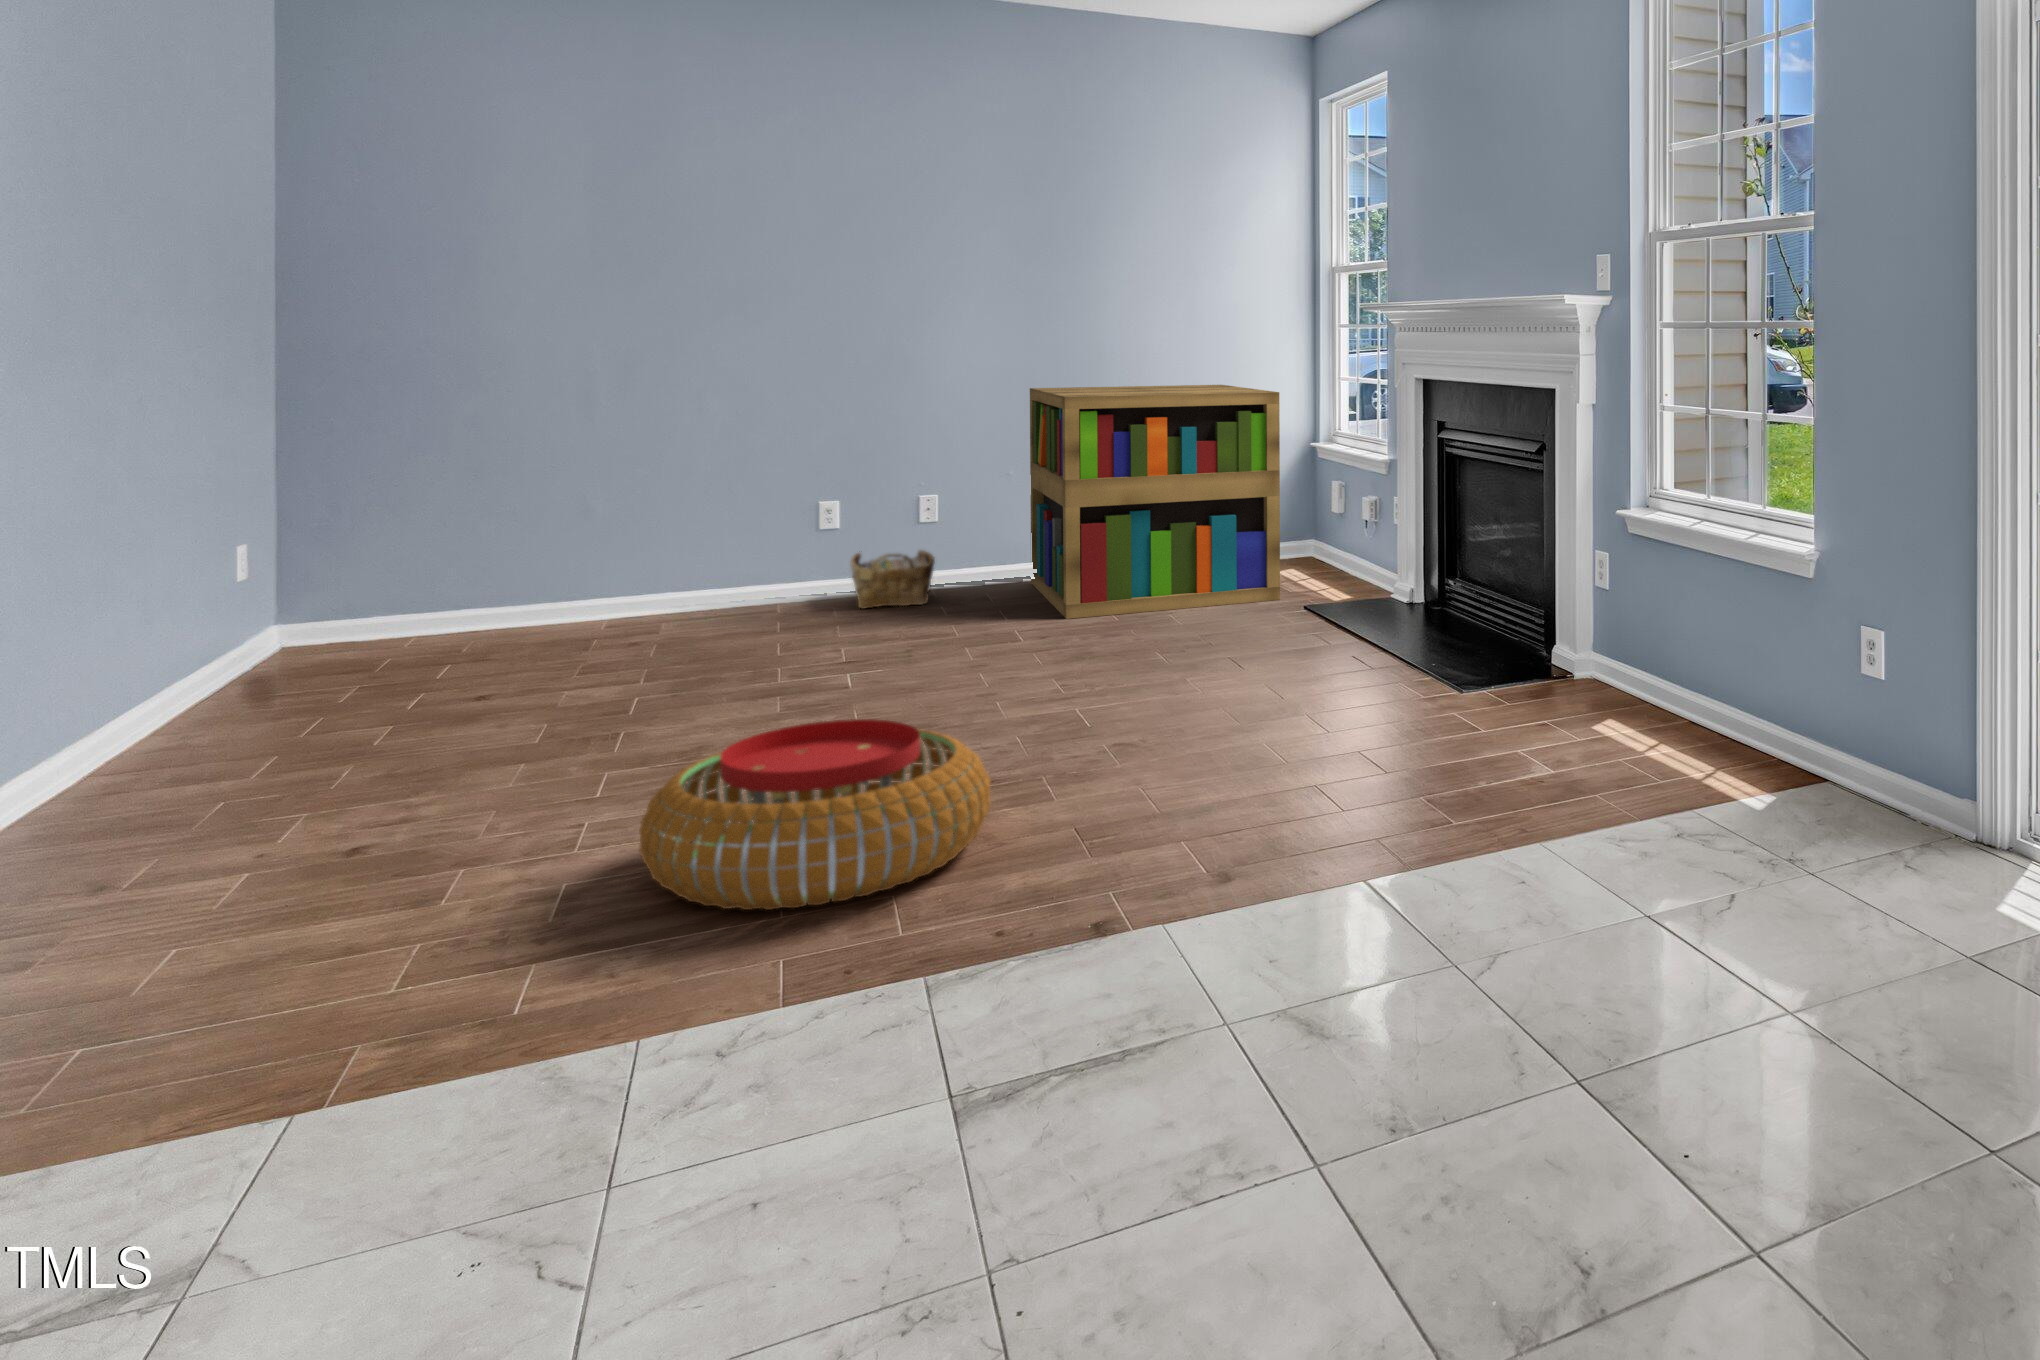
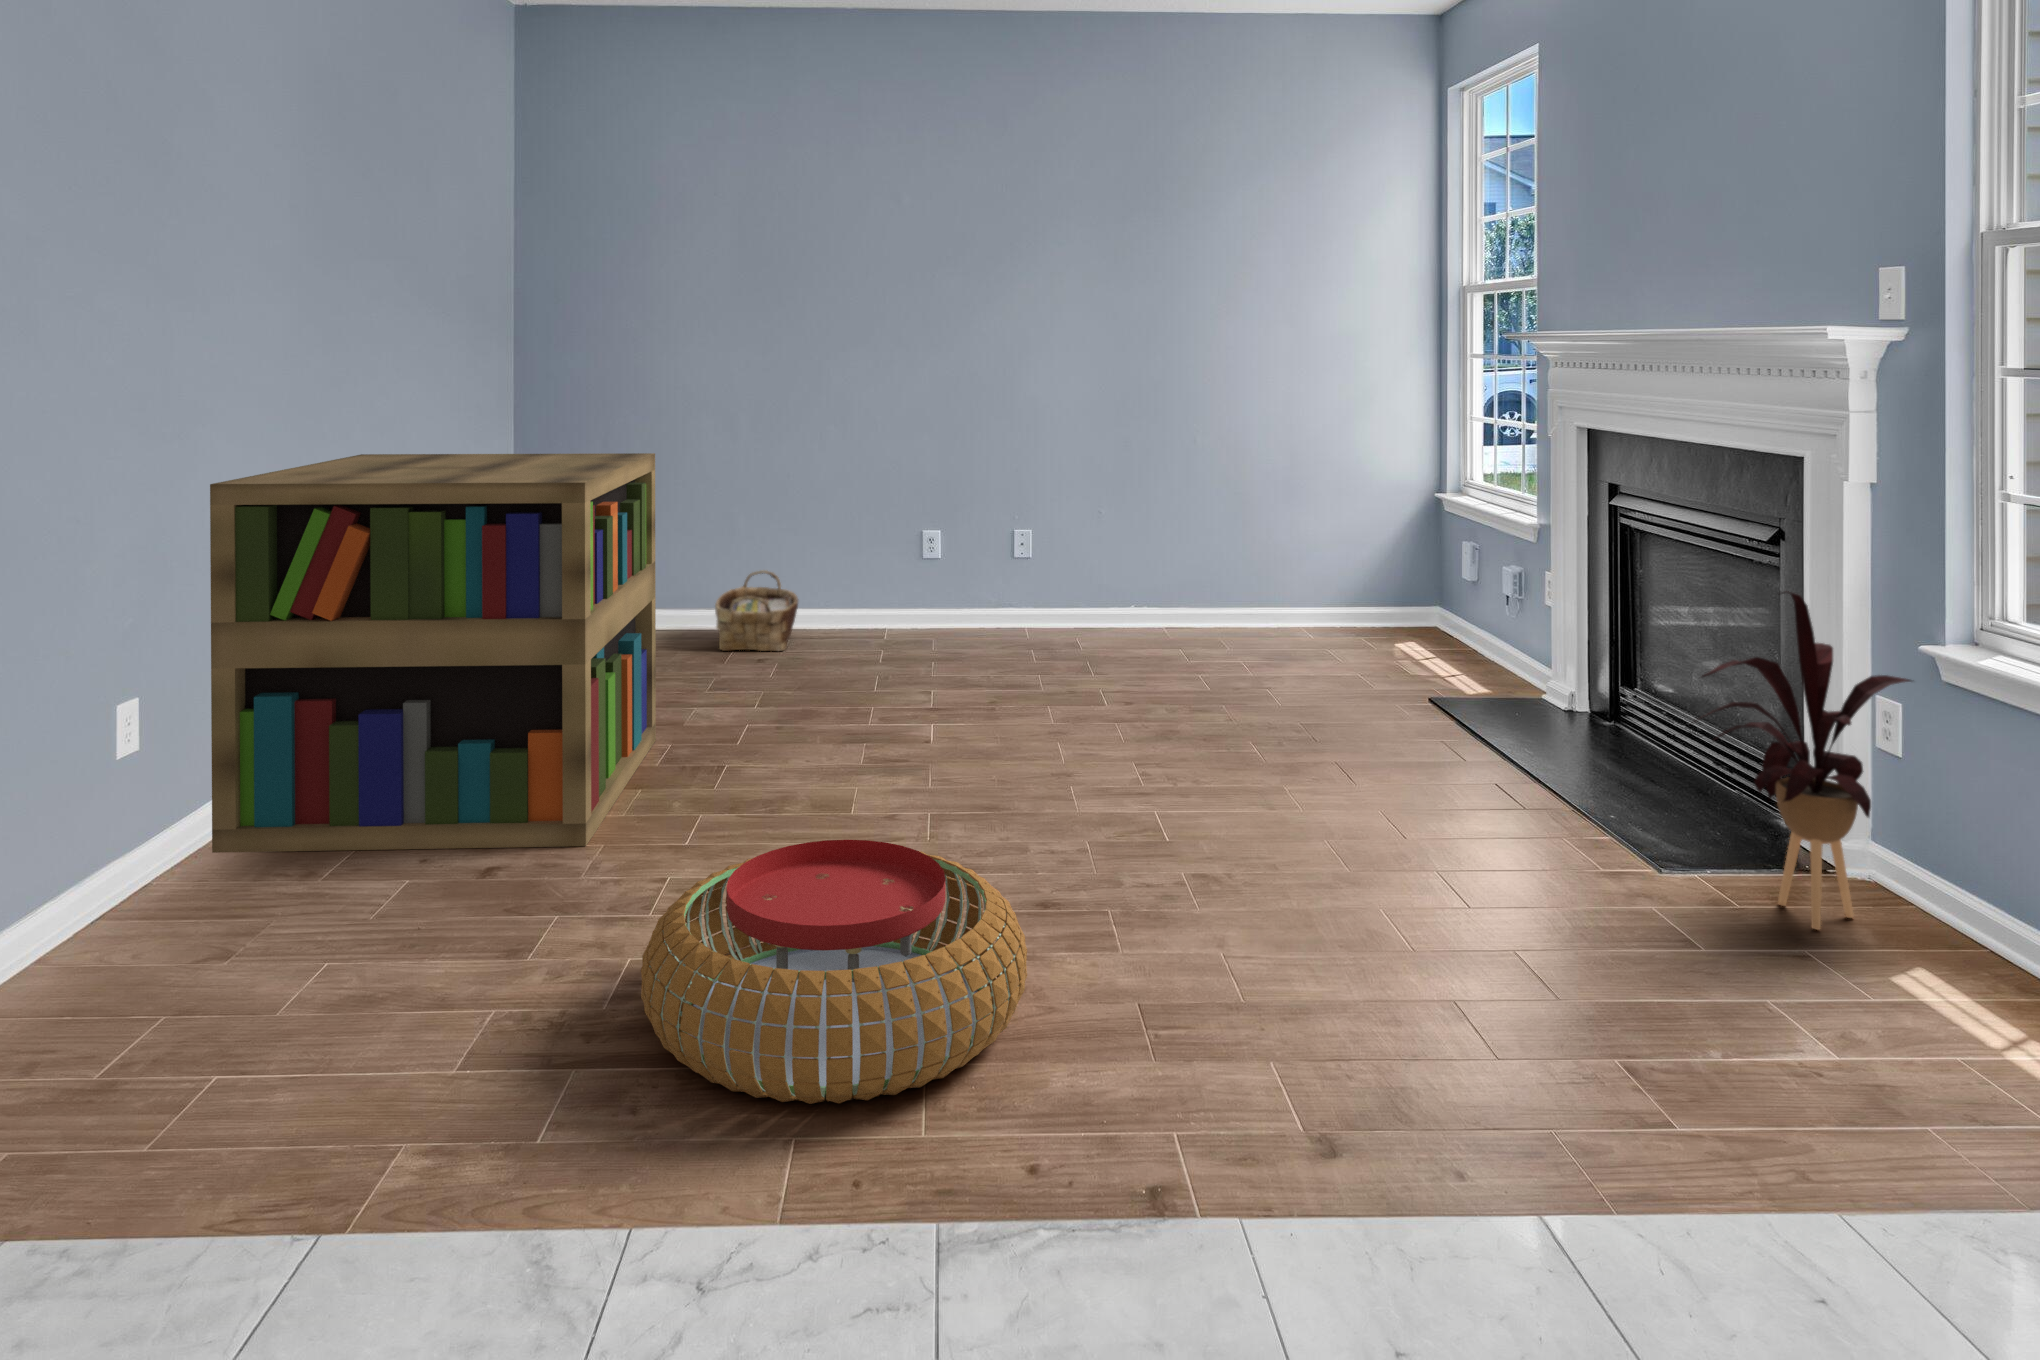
bookshelf: present [1030,385,1280,619] -> present [210,453,656,853]
house plant: none [1477,479,1616,710] -> present [1703,591,1911,930]
woven basket: present [850,550,935,609] -> present [715,570,798,651]

